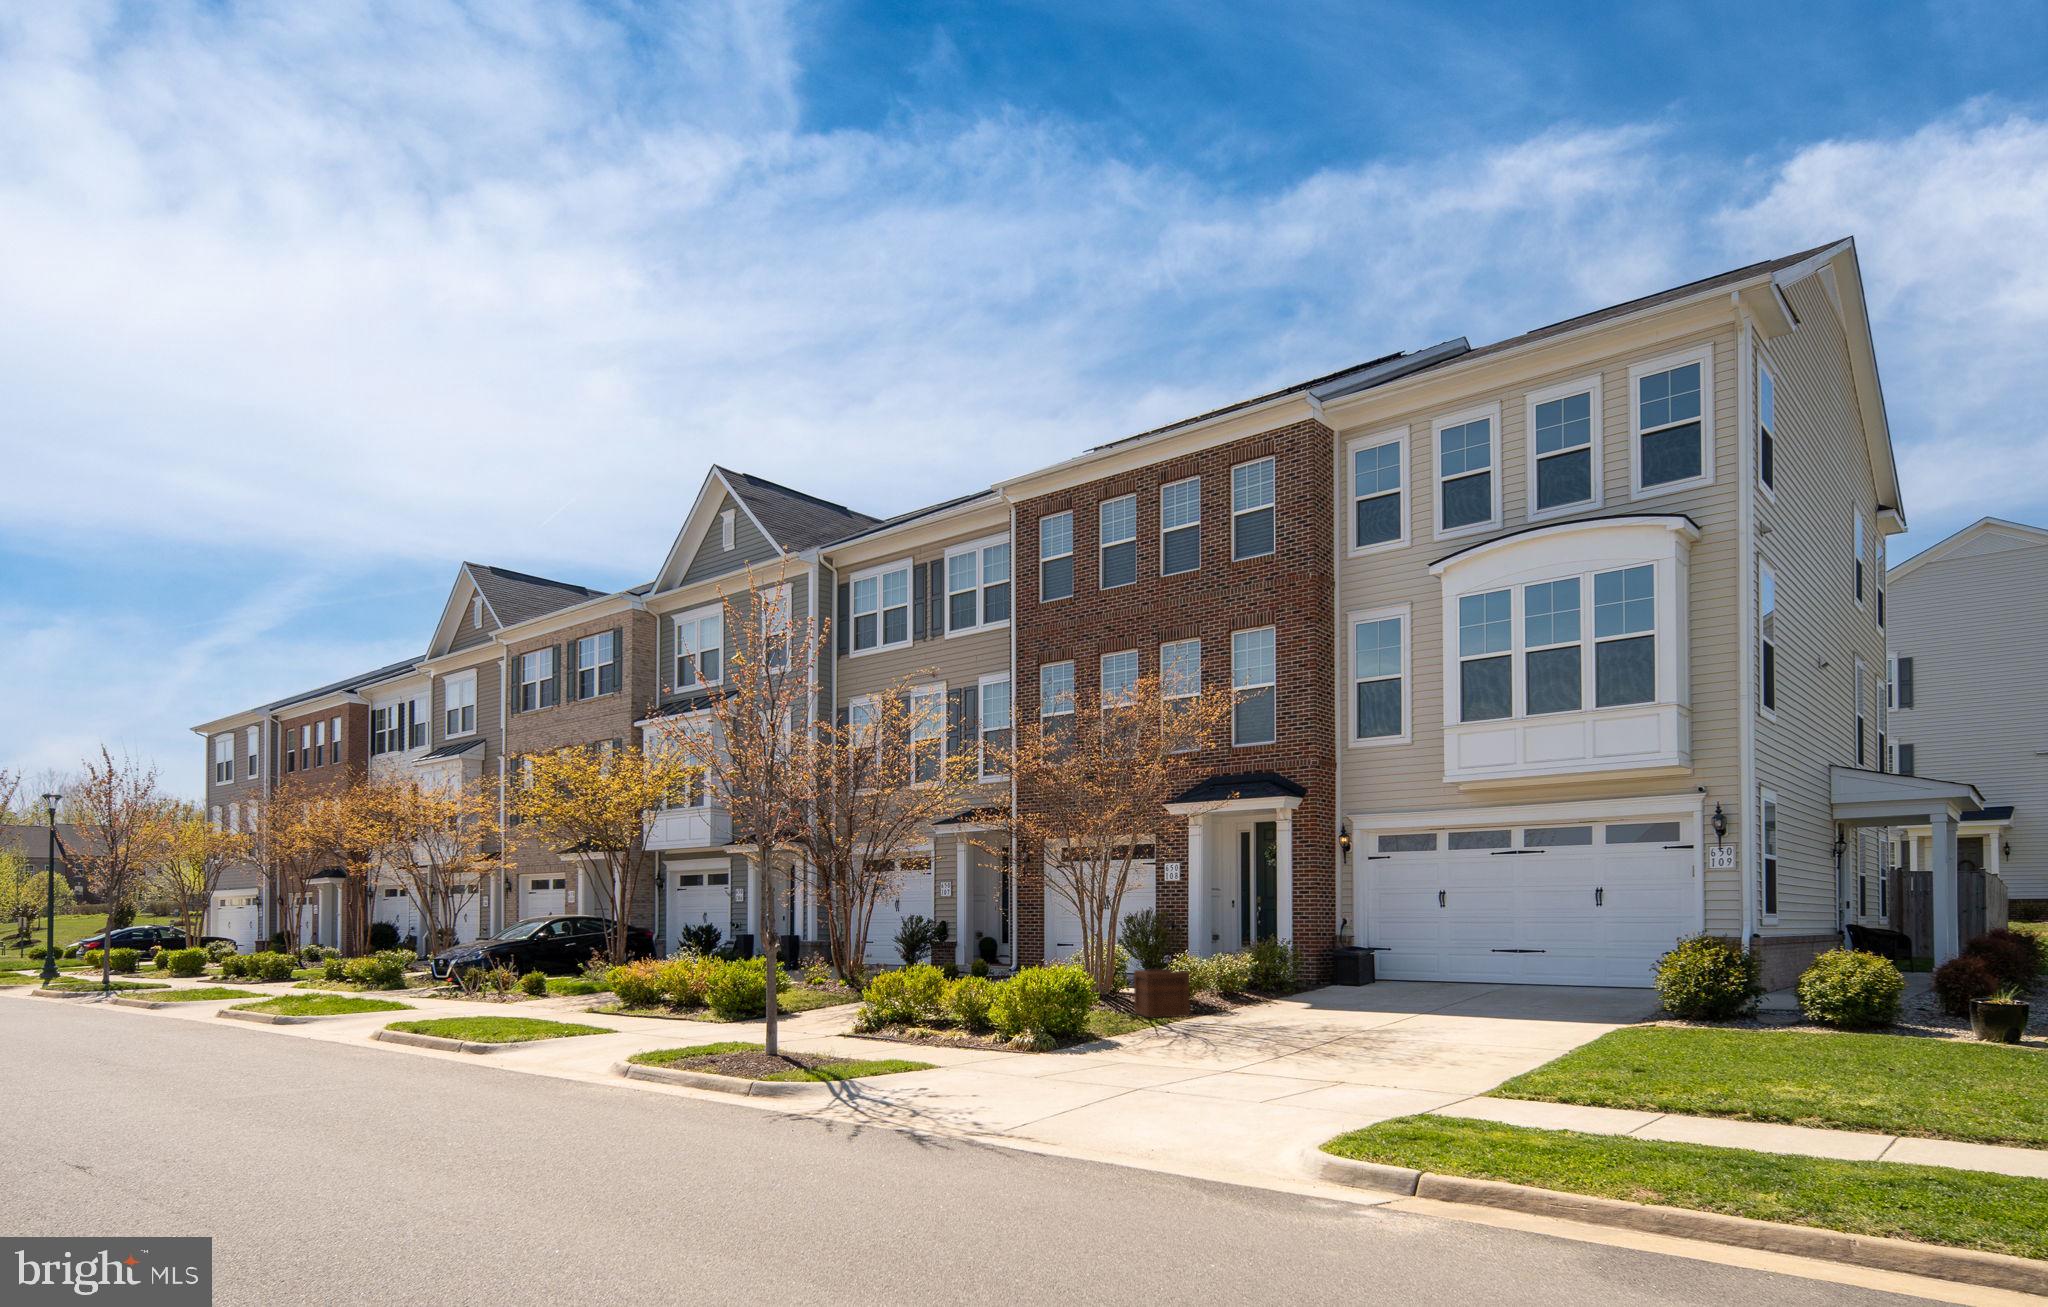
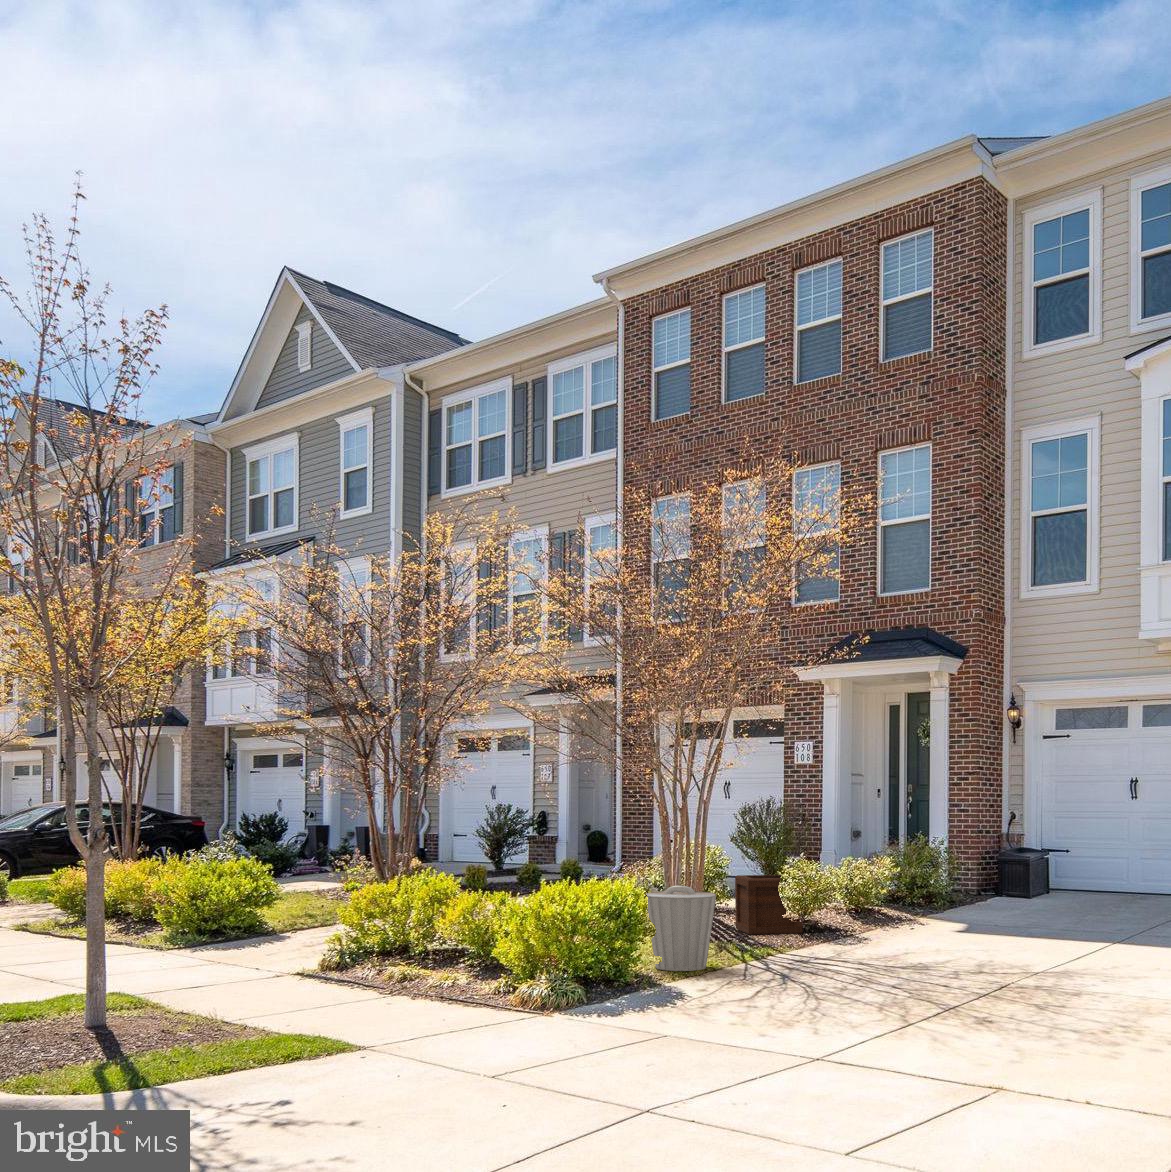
trash can: none [1082,977,1139,1045] -> present [646,886,716,971]

